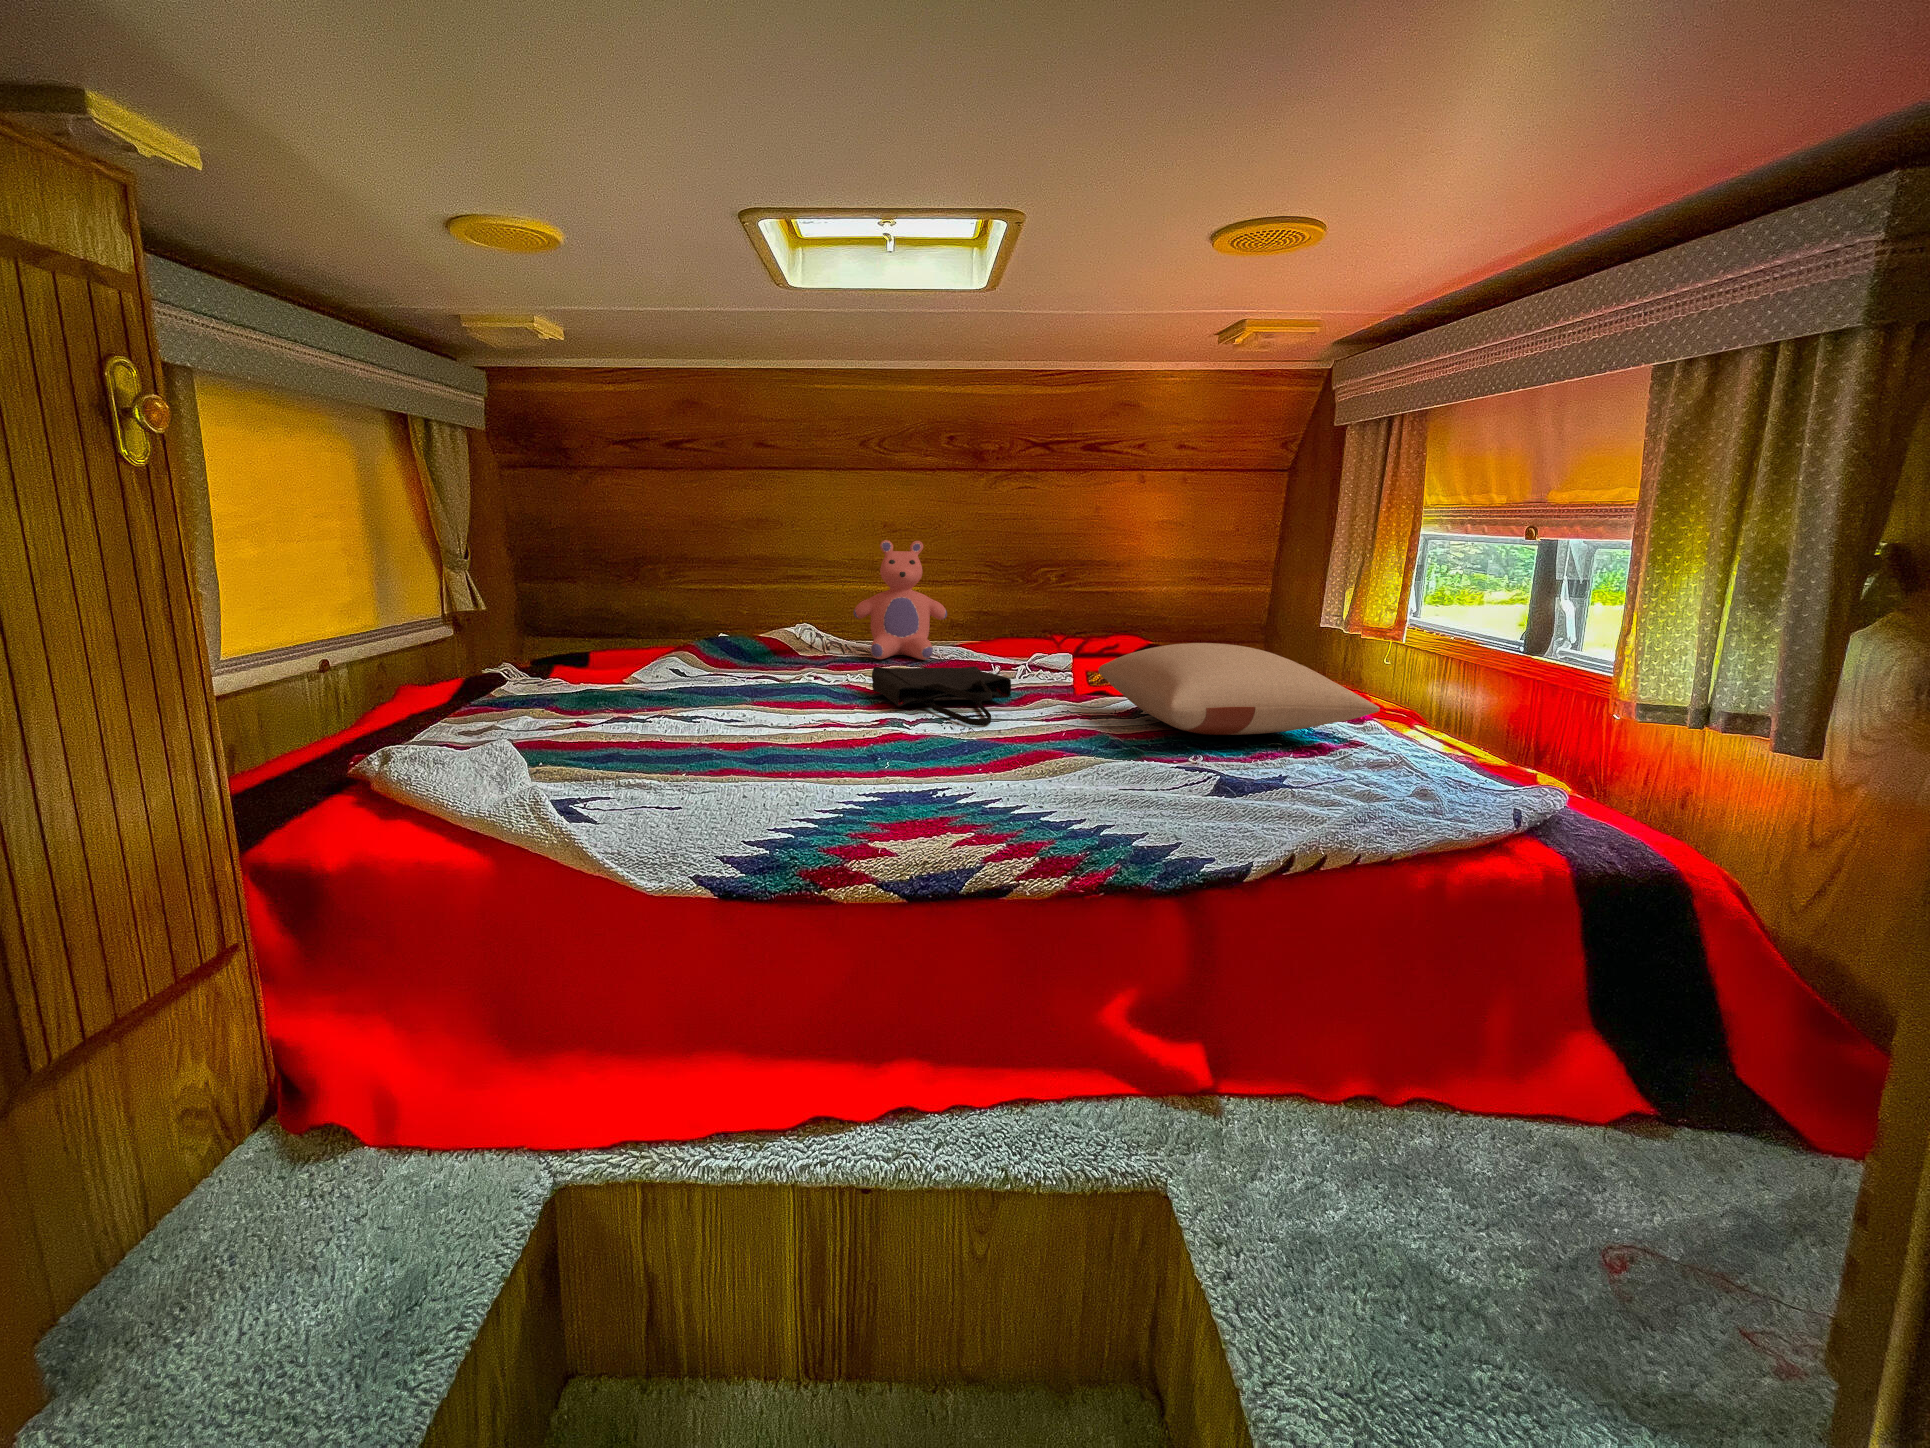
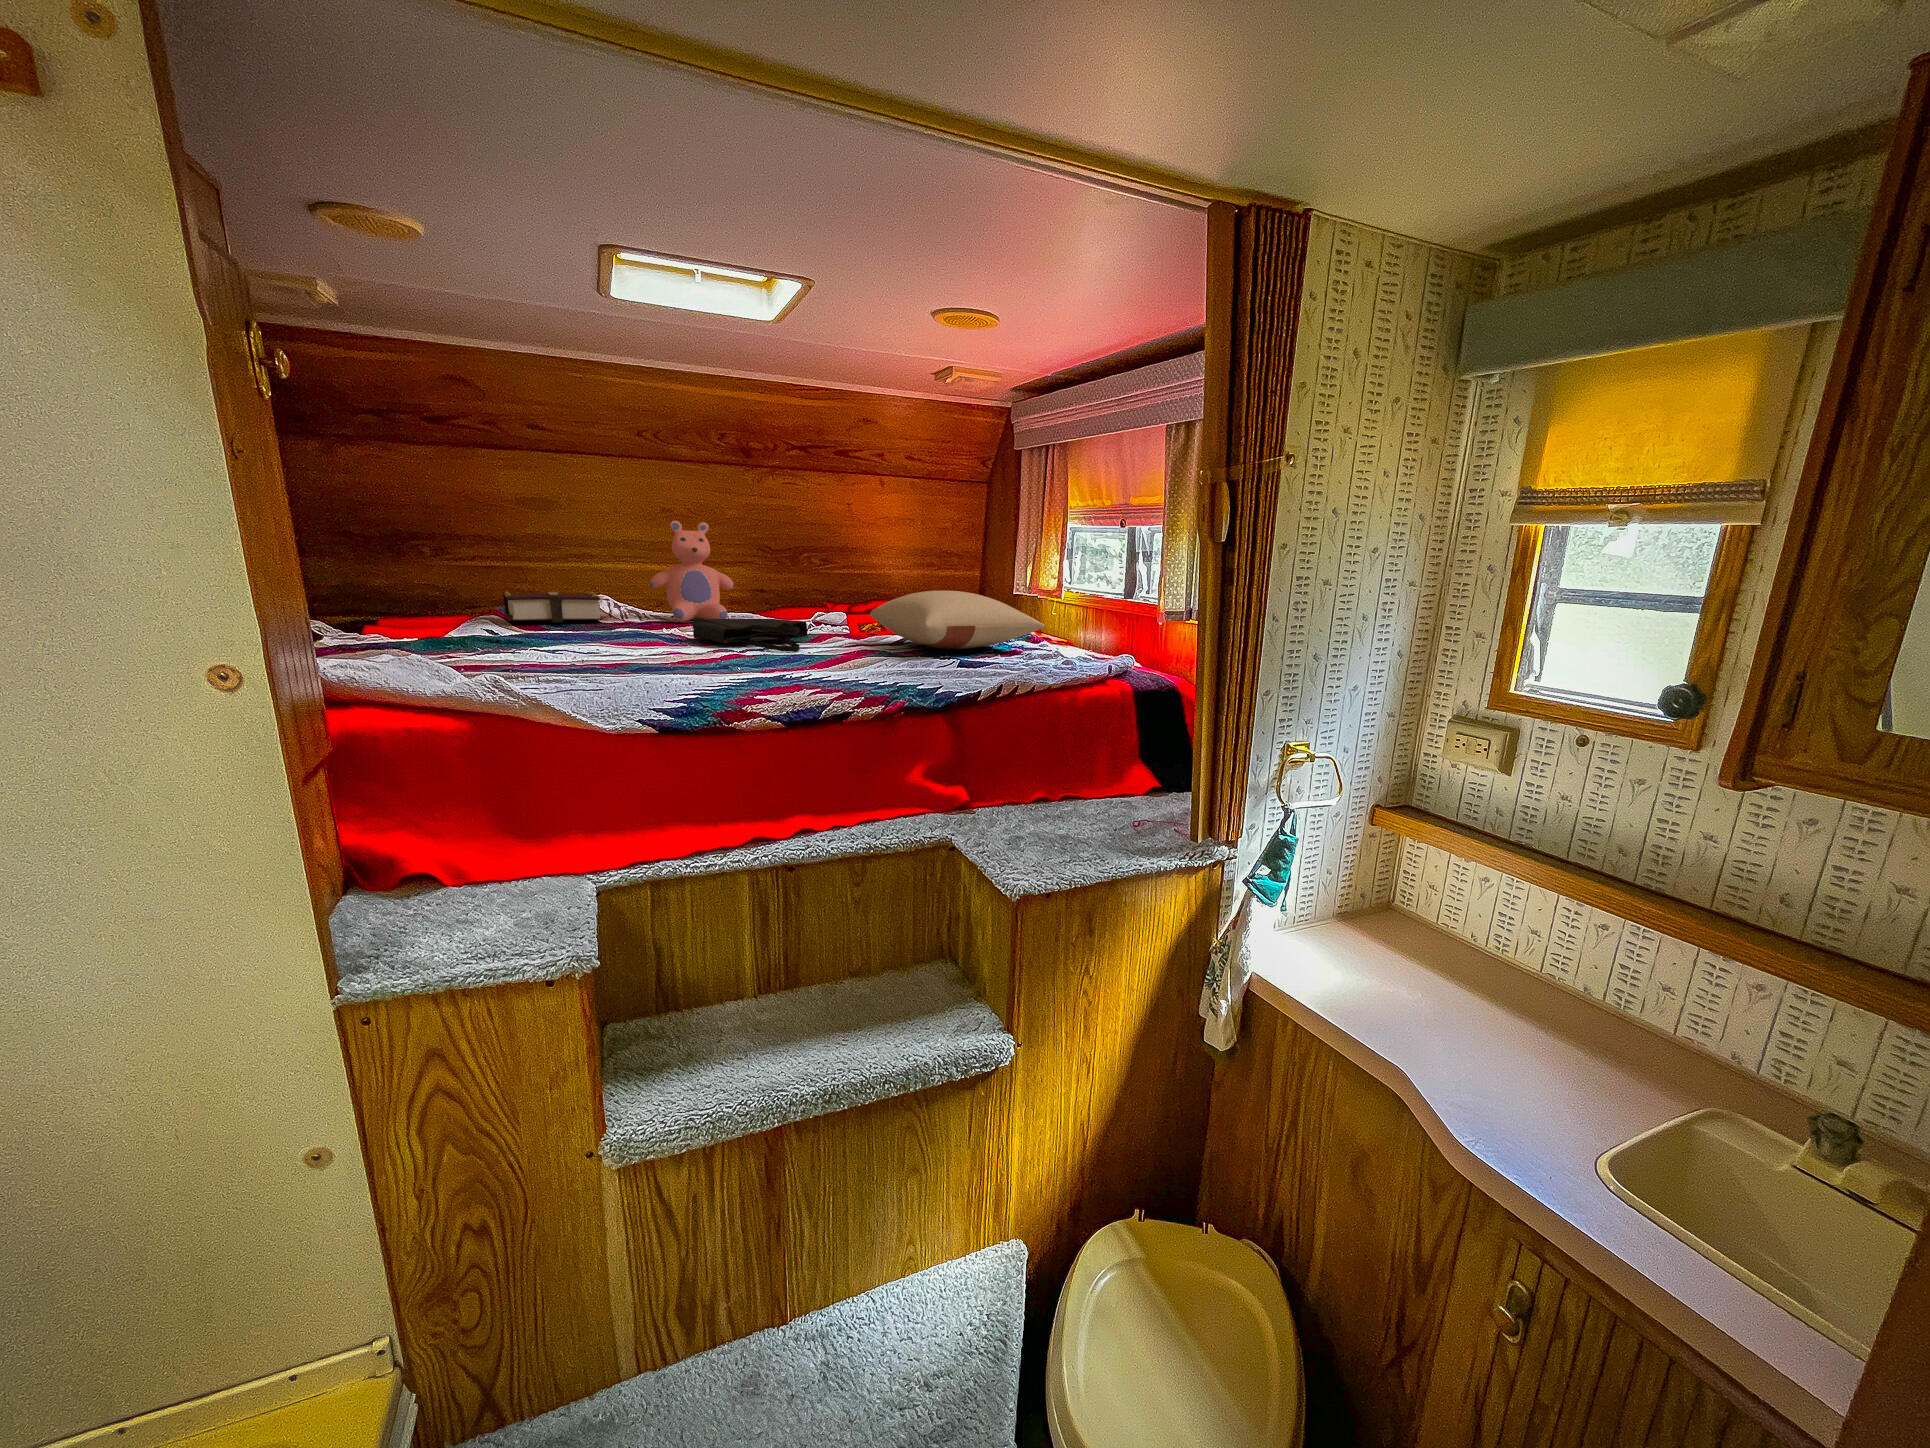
book: none [705,621,798,657] -> present [503,591,603,623]

